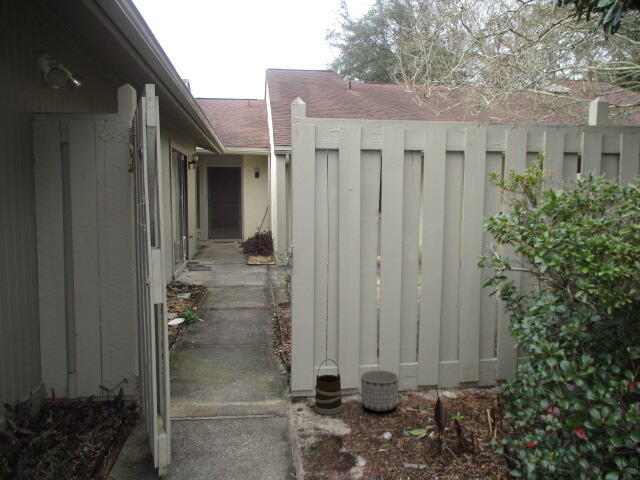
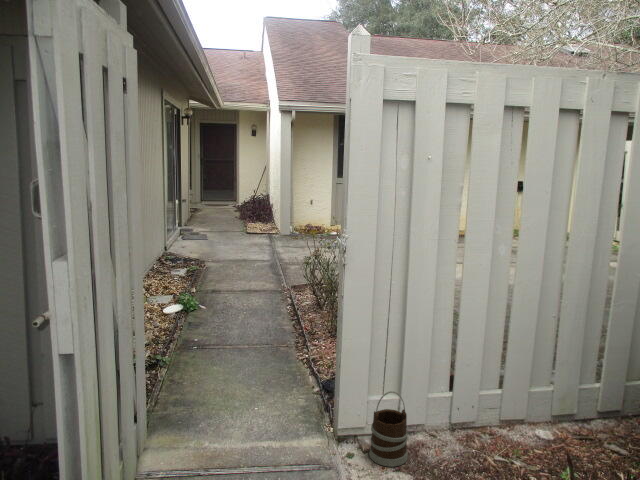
planter: present [361,370,399,412] -> none [432,402,485,462]

